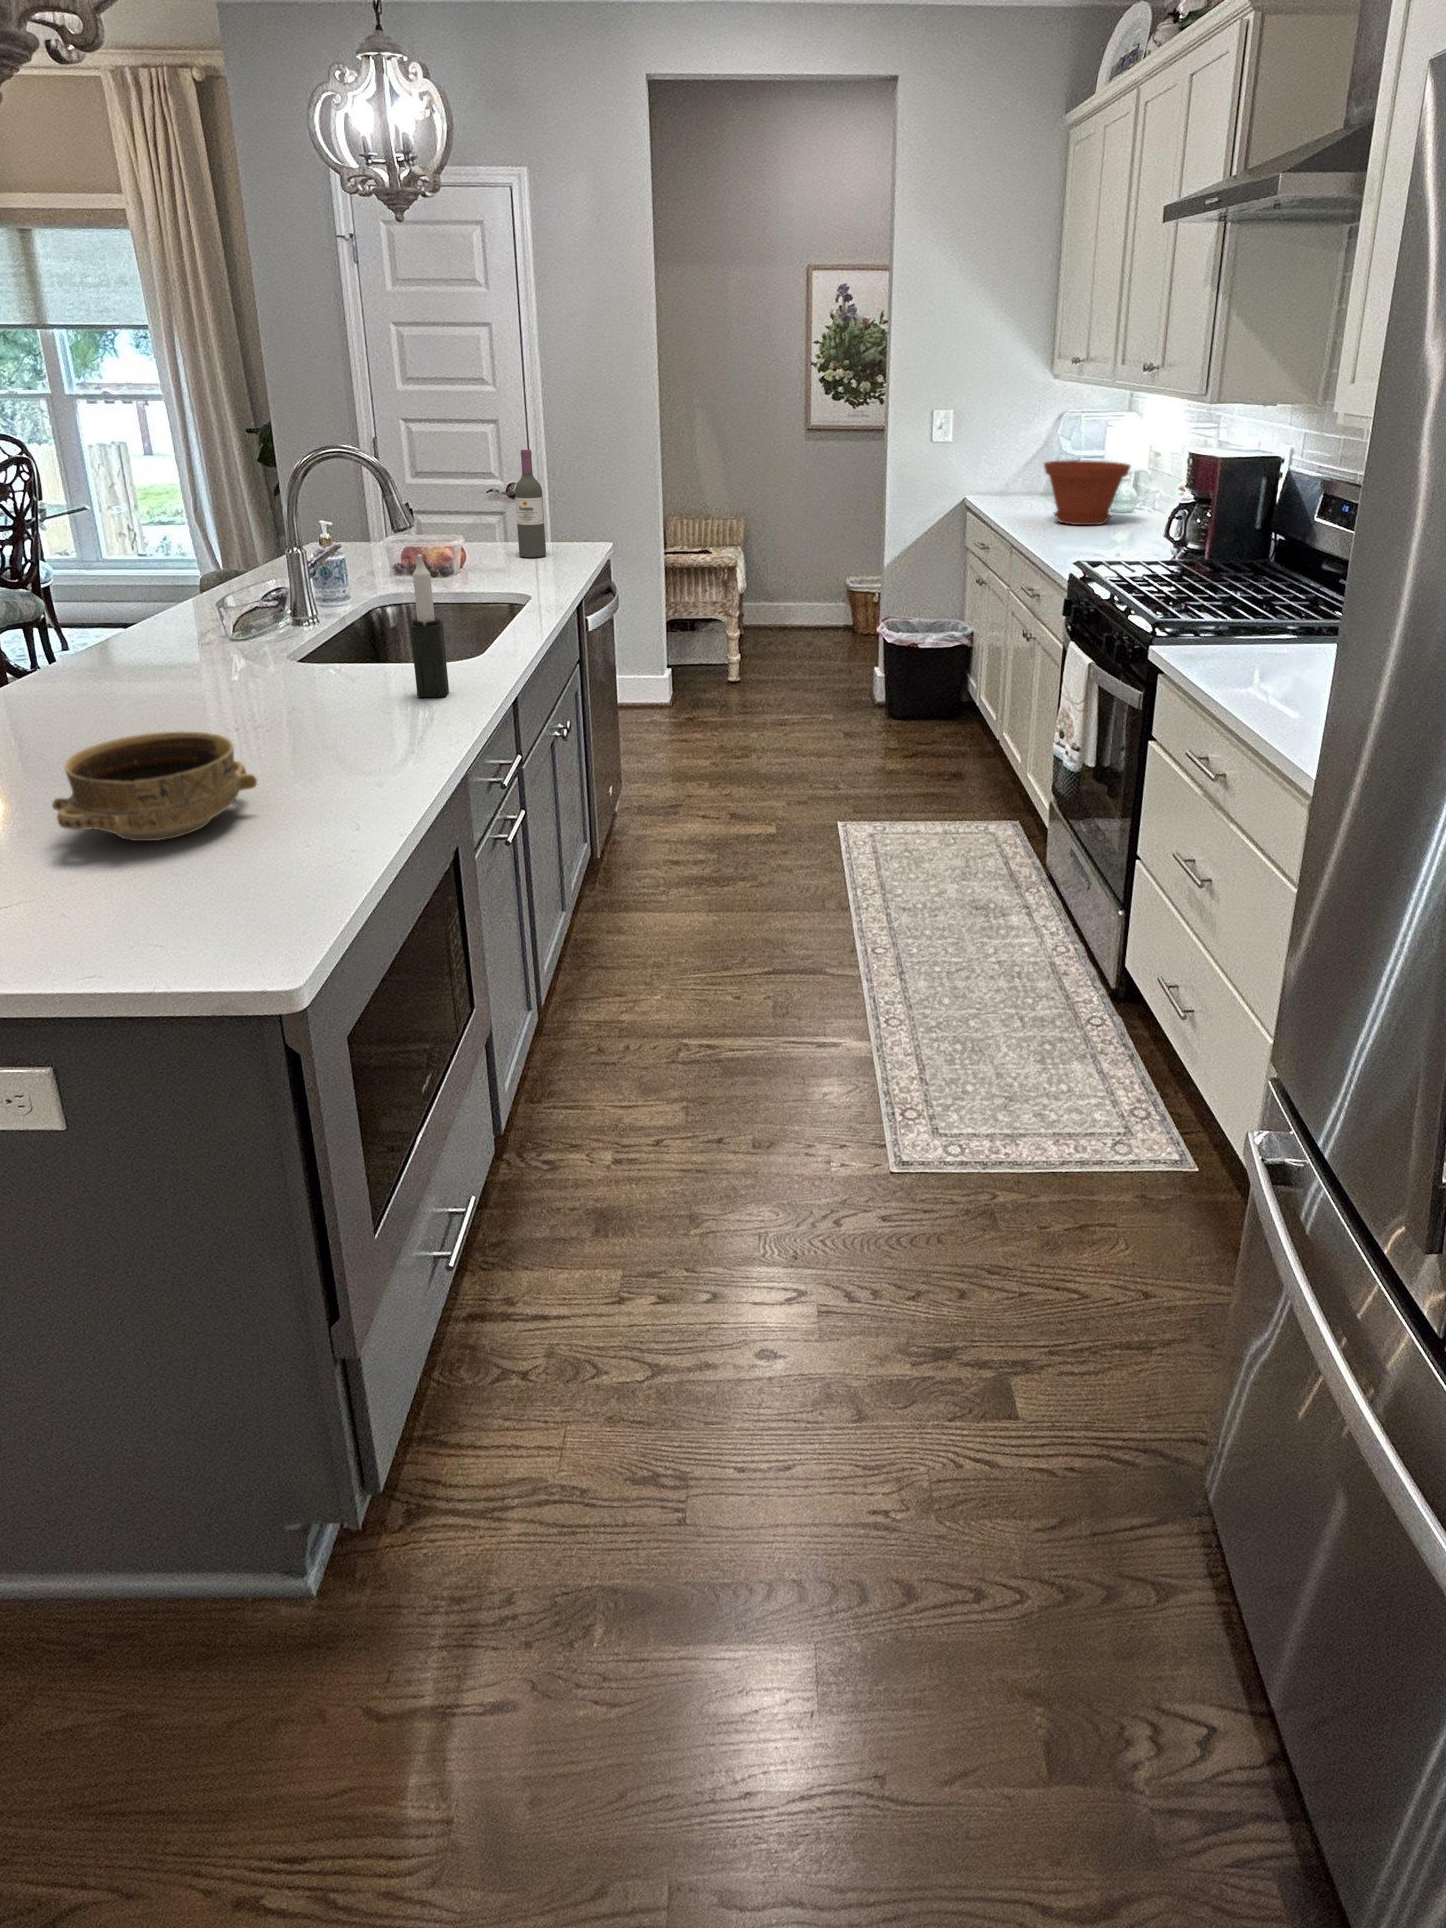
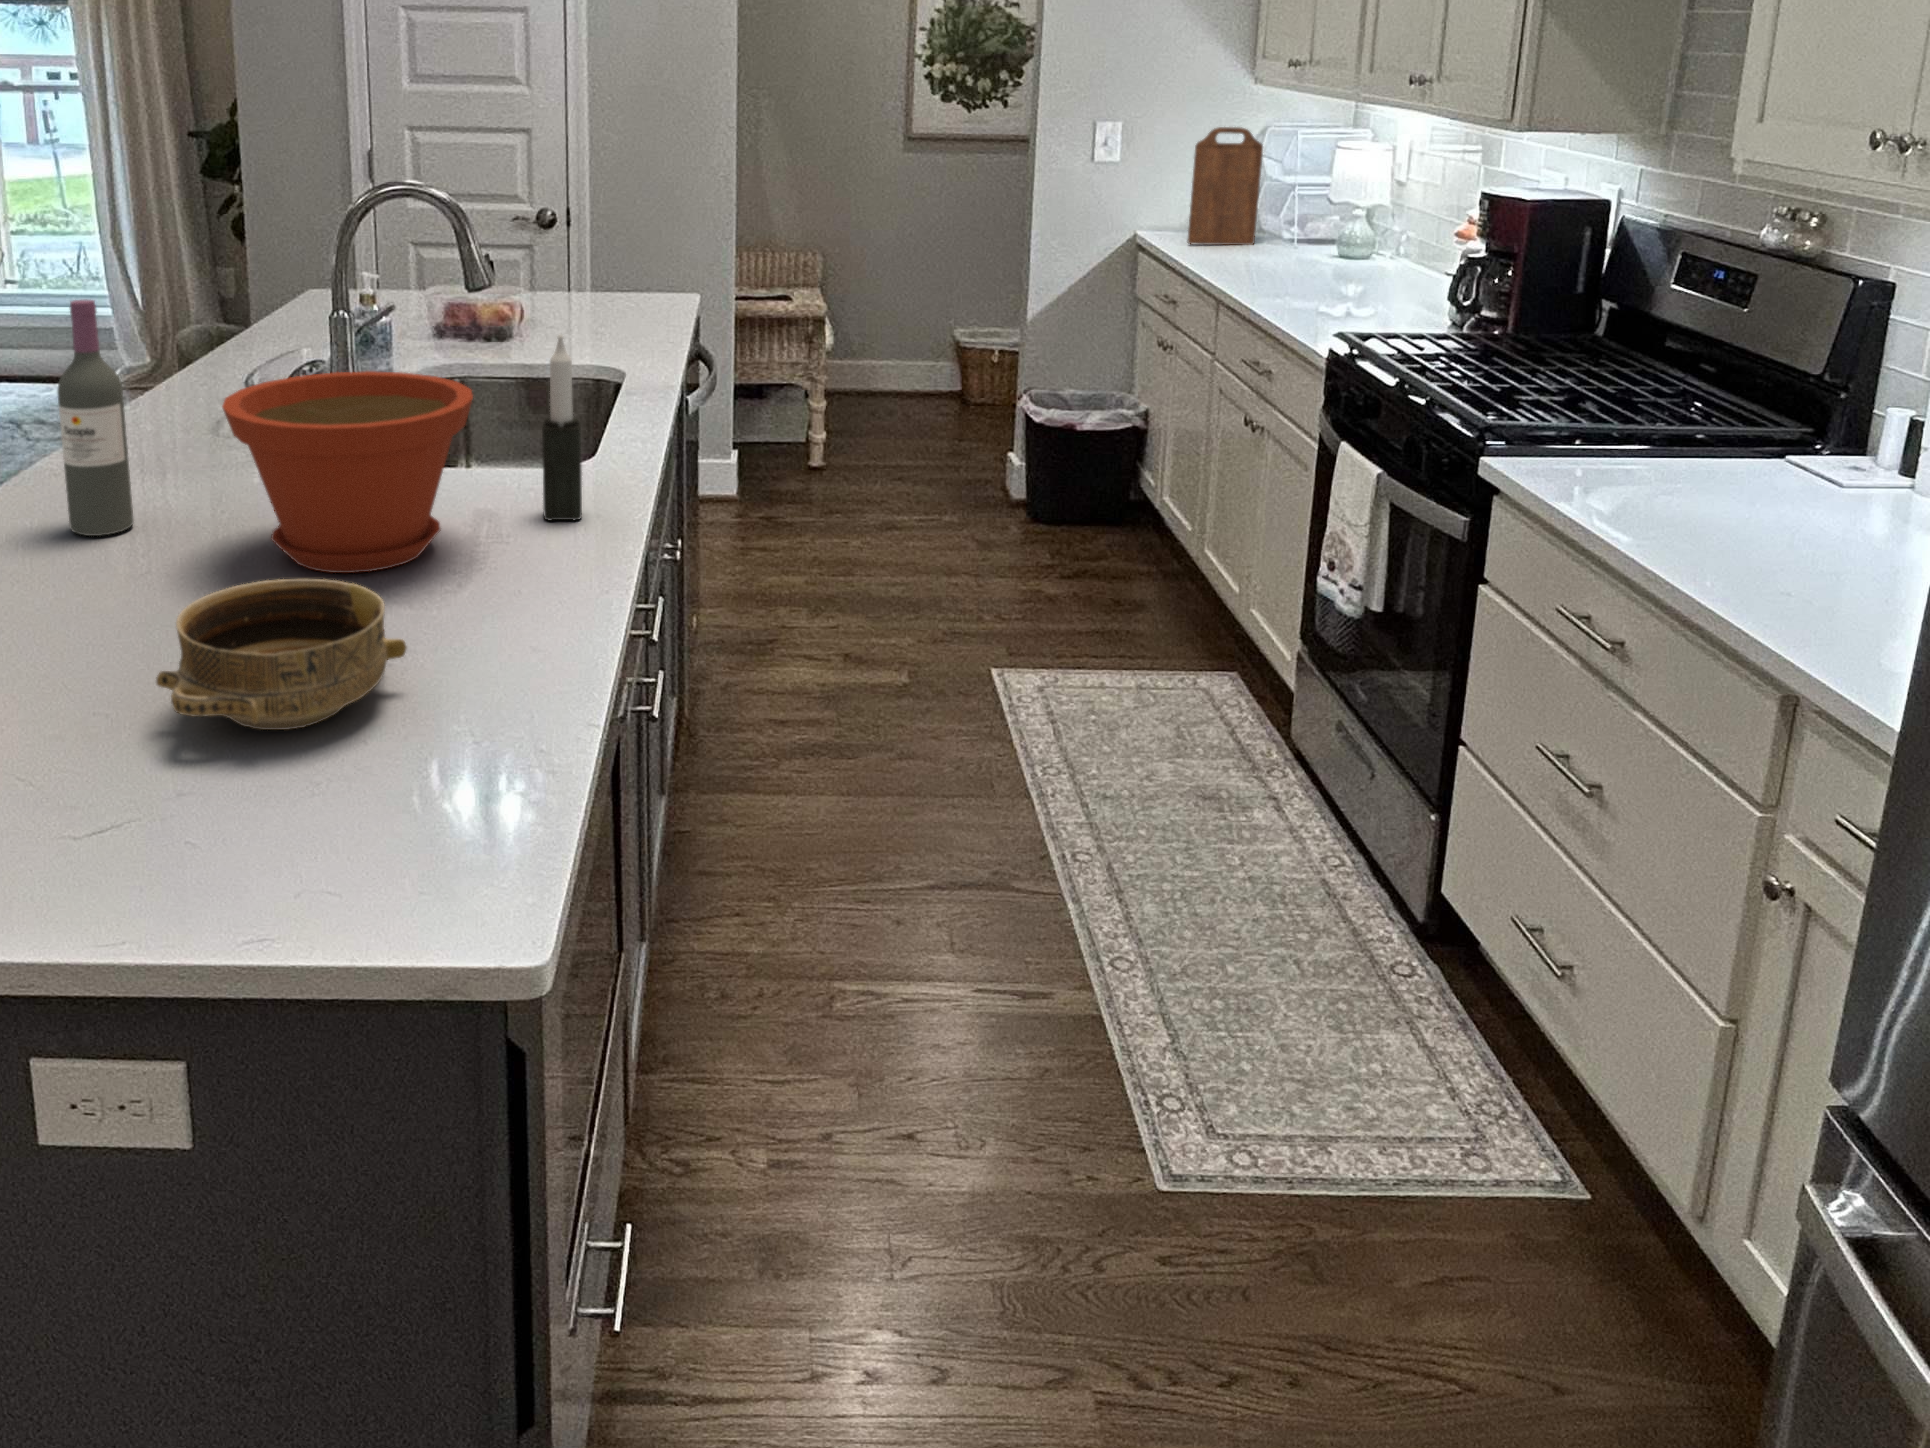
cutting board: none [998,412,1055,504] -> present [1187,127,1263,245]
wine bottle: present [515,450,546,557] -> present [57,299,134,536]
plant pot: present [1044,460,1130,525] -> present [222,371,473,573]

